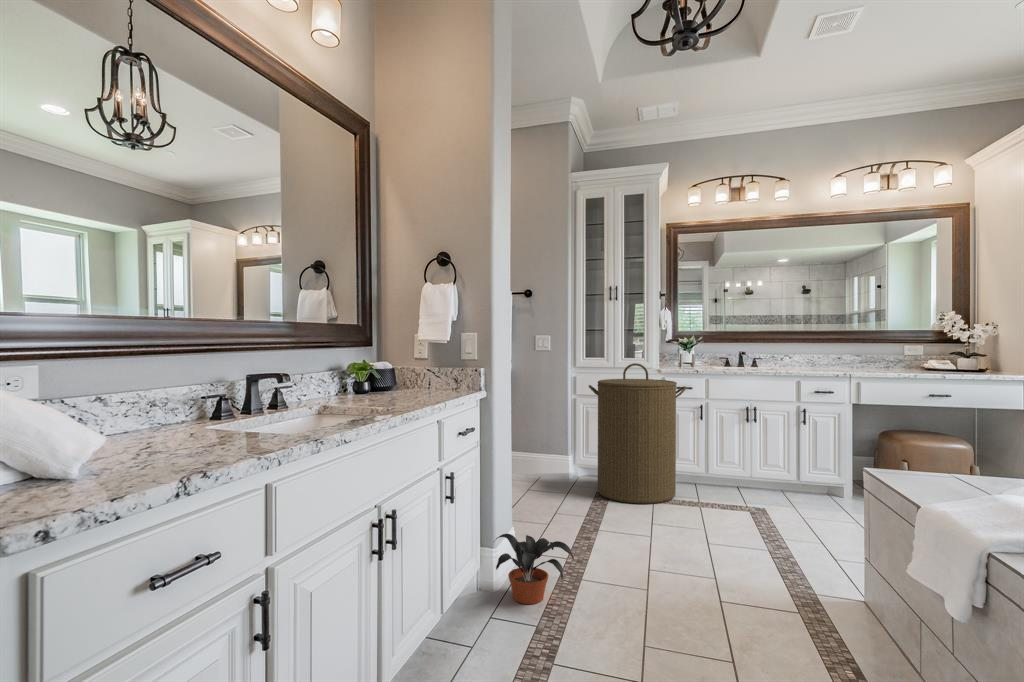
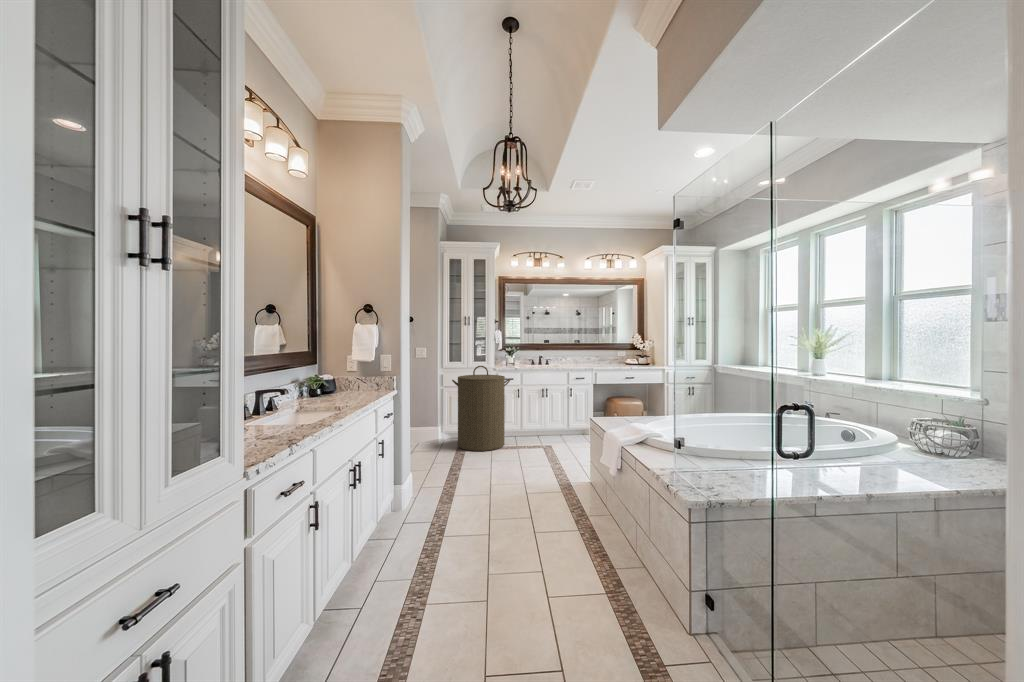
potted plant: present [496,534,574,604] -> none [401,476,451,517]

